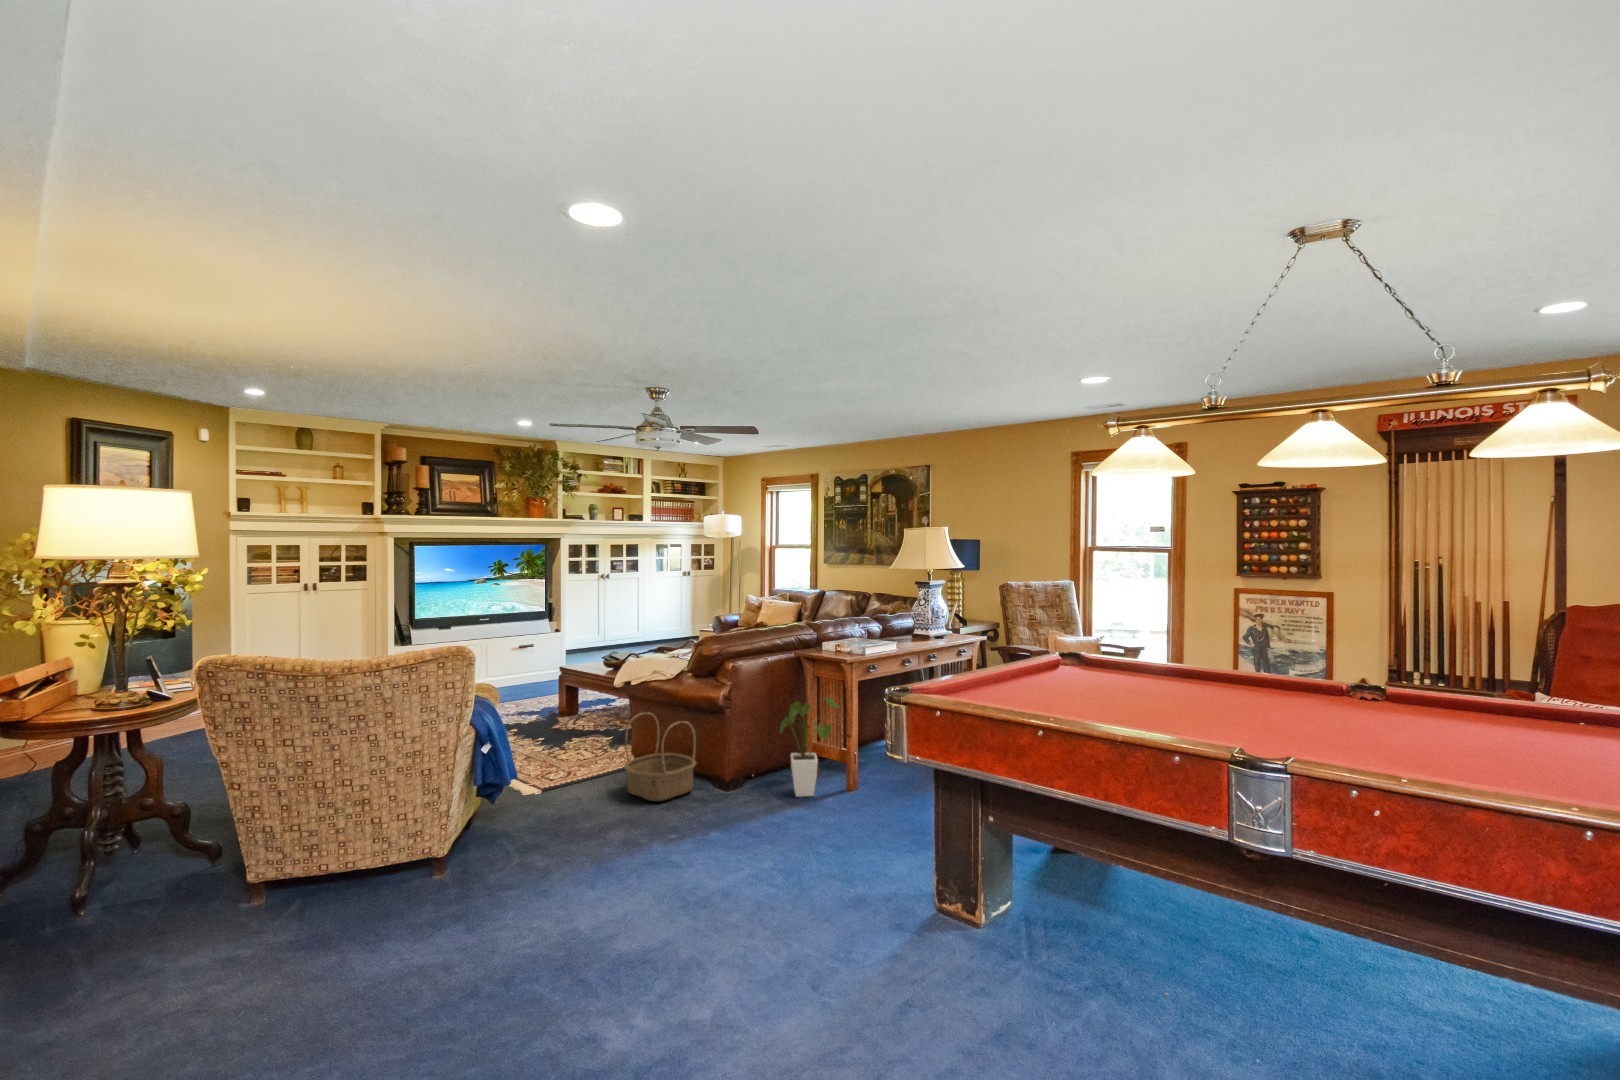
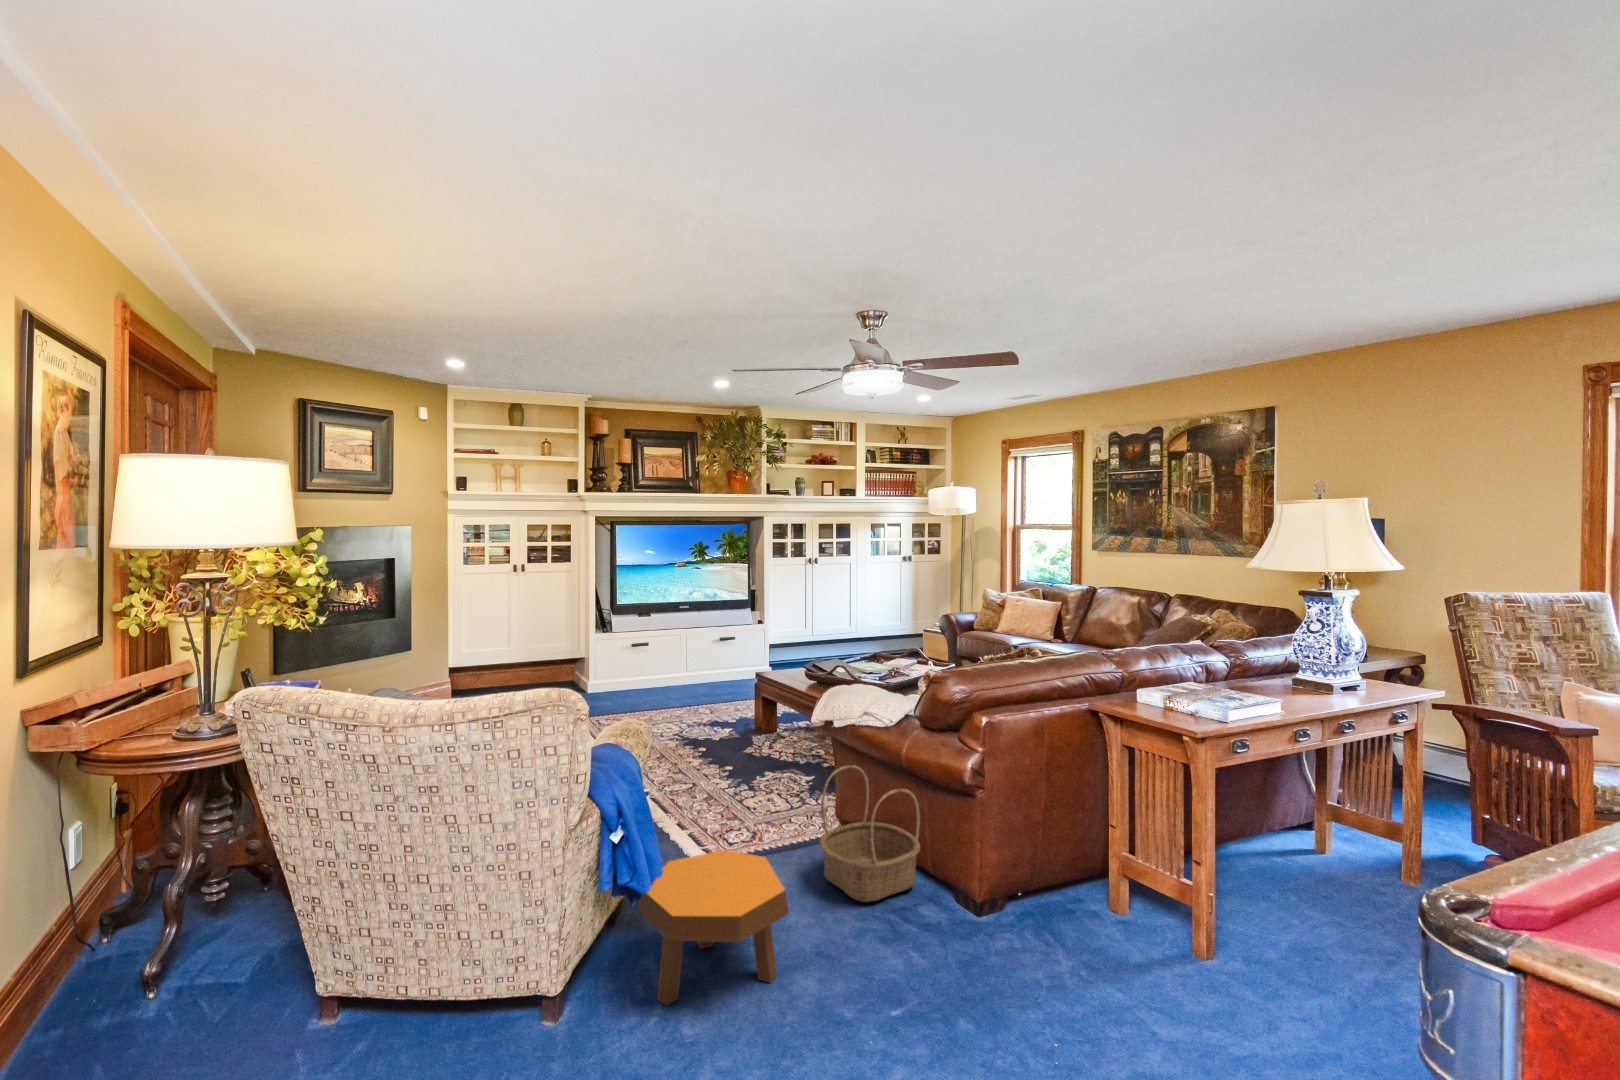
house plant: present [780,697,838,797] -> none [1047,764,1140,923]
footstool: none [499,768,608,863] -> present [639,850,789,1005]

